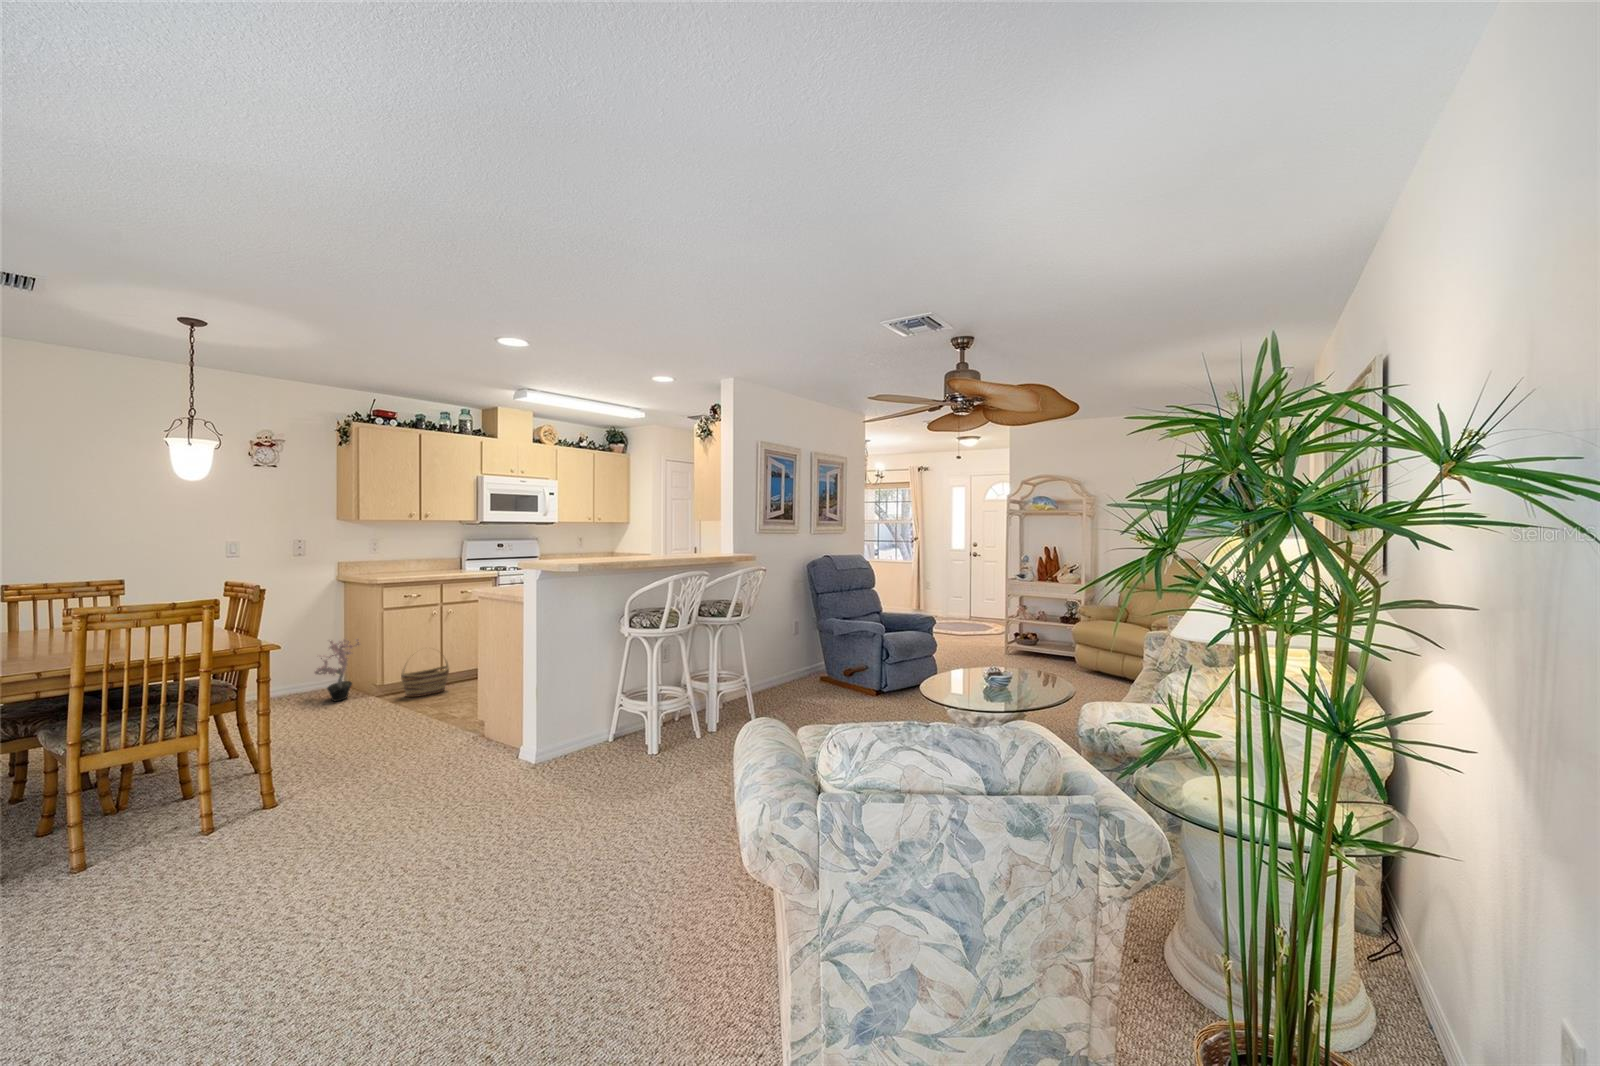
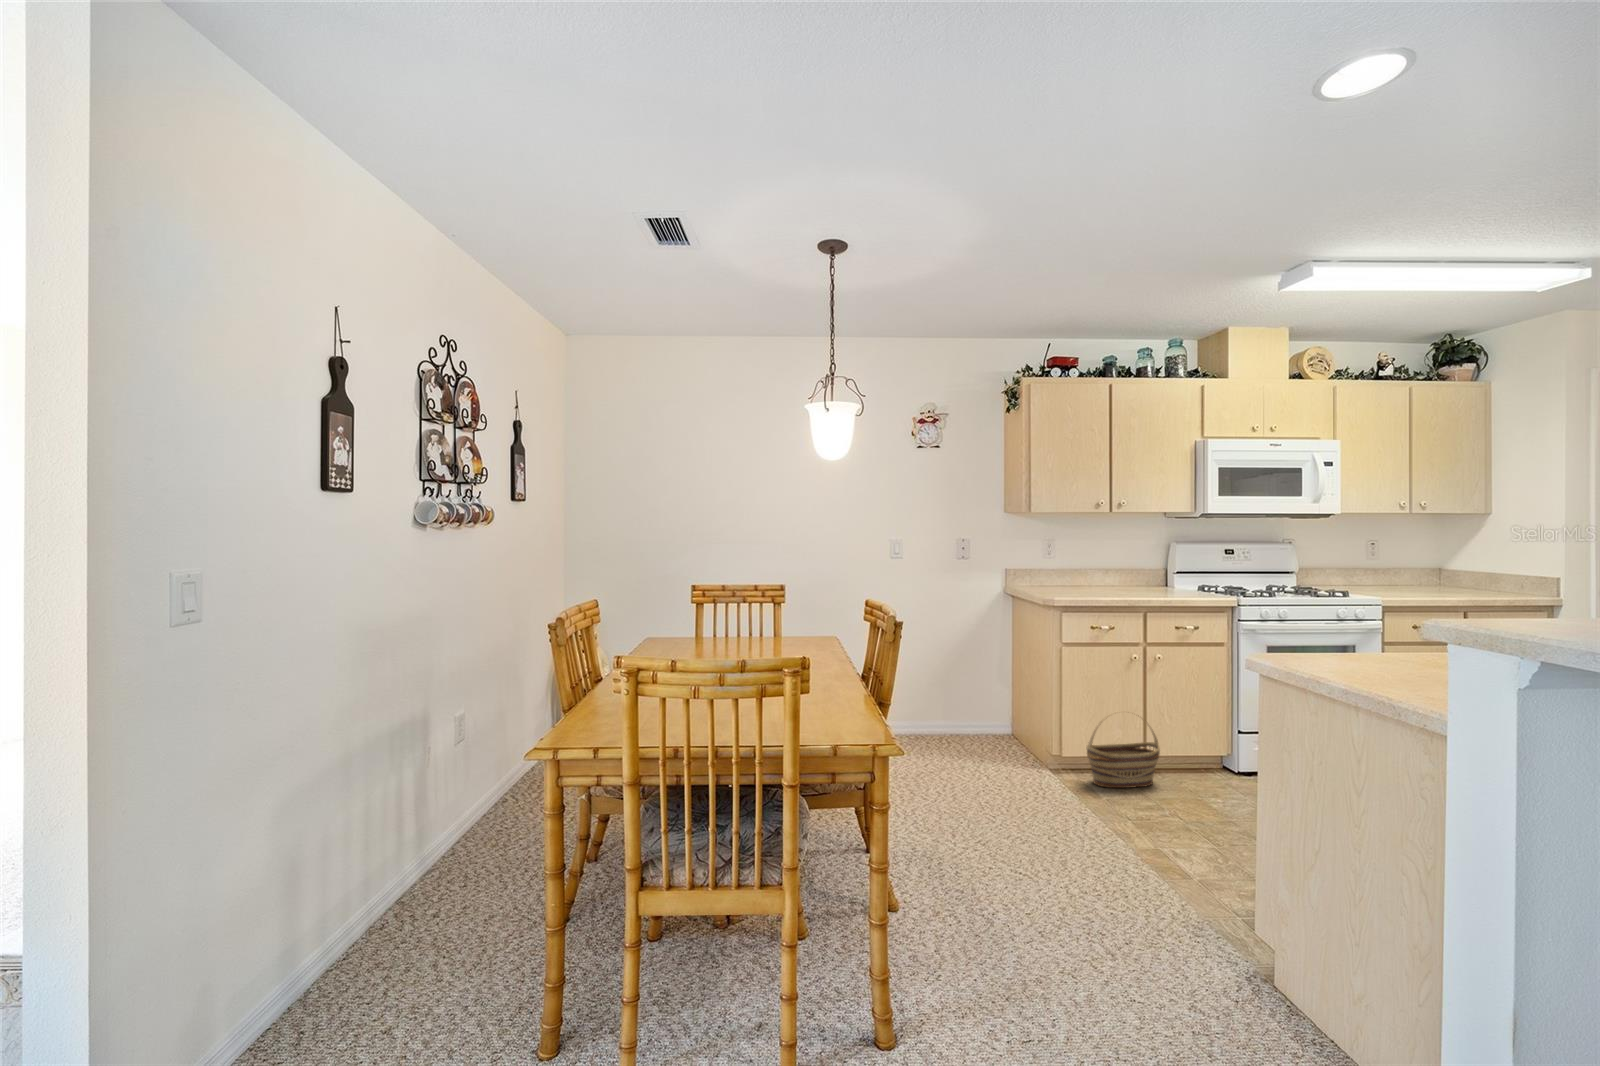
potted plant: present [314,639,360,701] -> none [972,672,1033,767]

